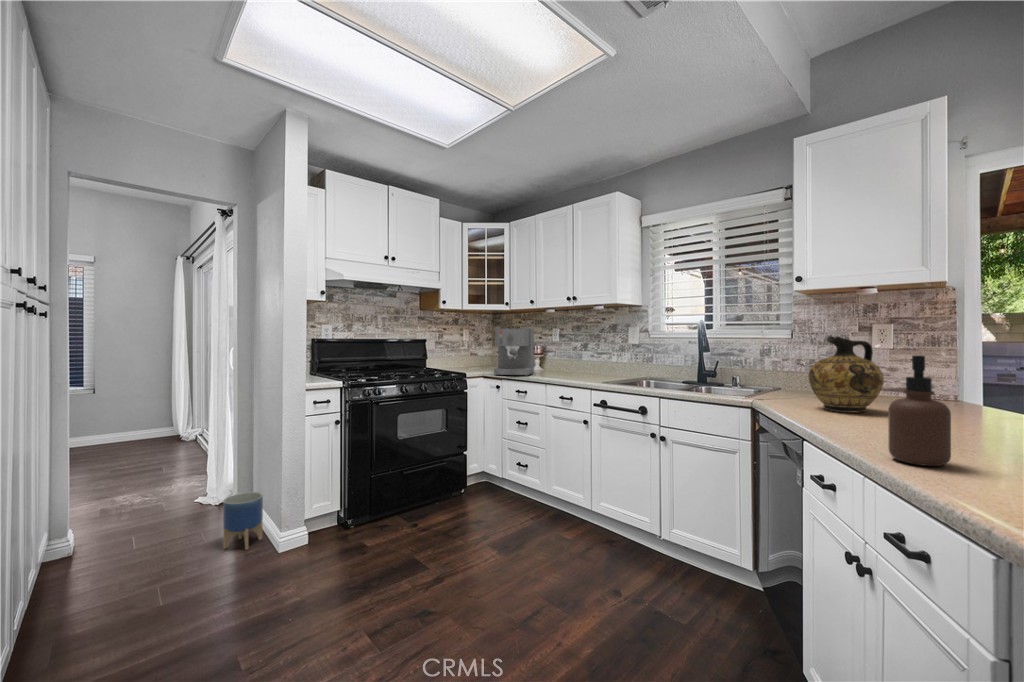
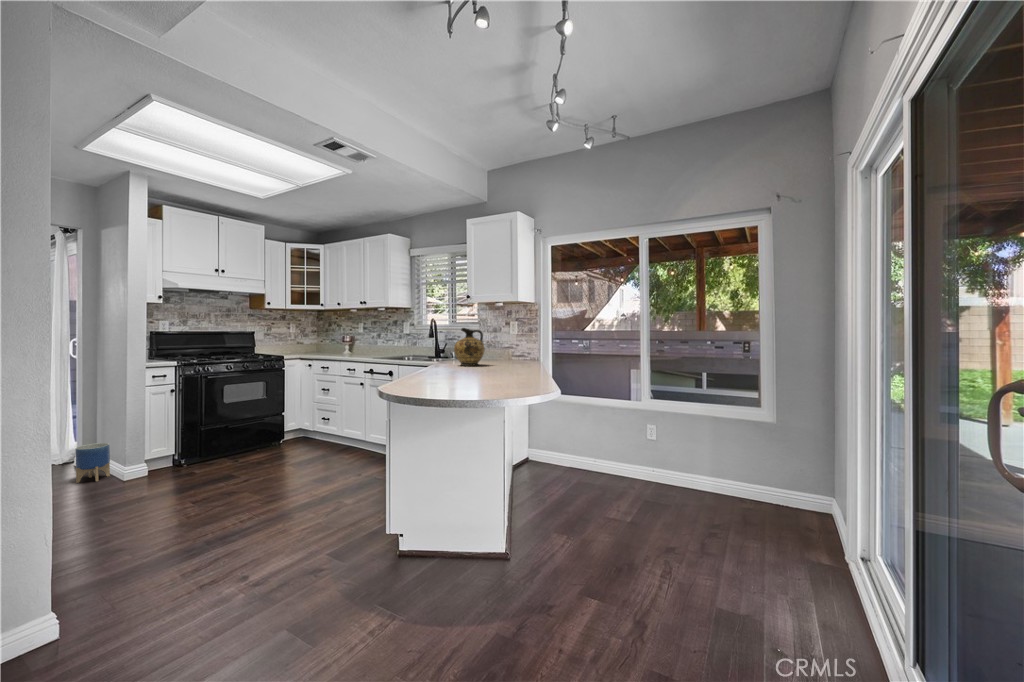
coffee maker: present [494,329,534,376] -> none [304,324,337,357]
soap dispenser: present [888,355,951,466] -> none [419,334,438,376]

